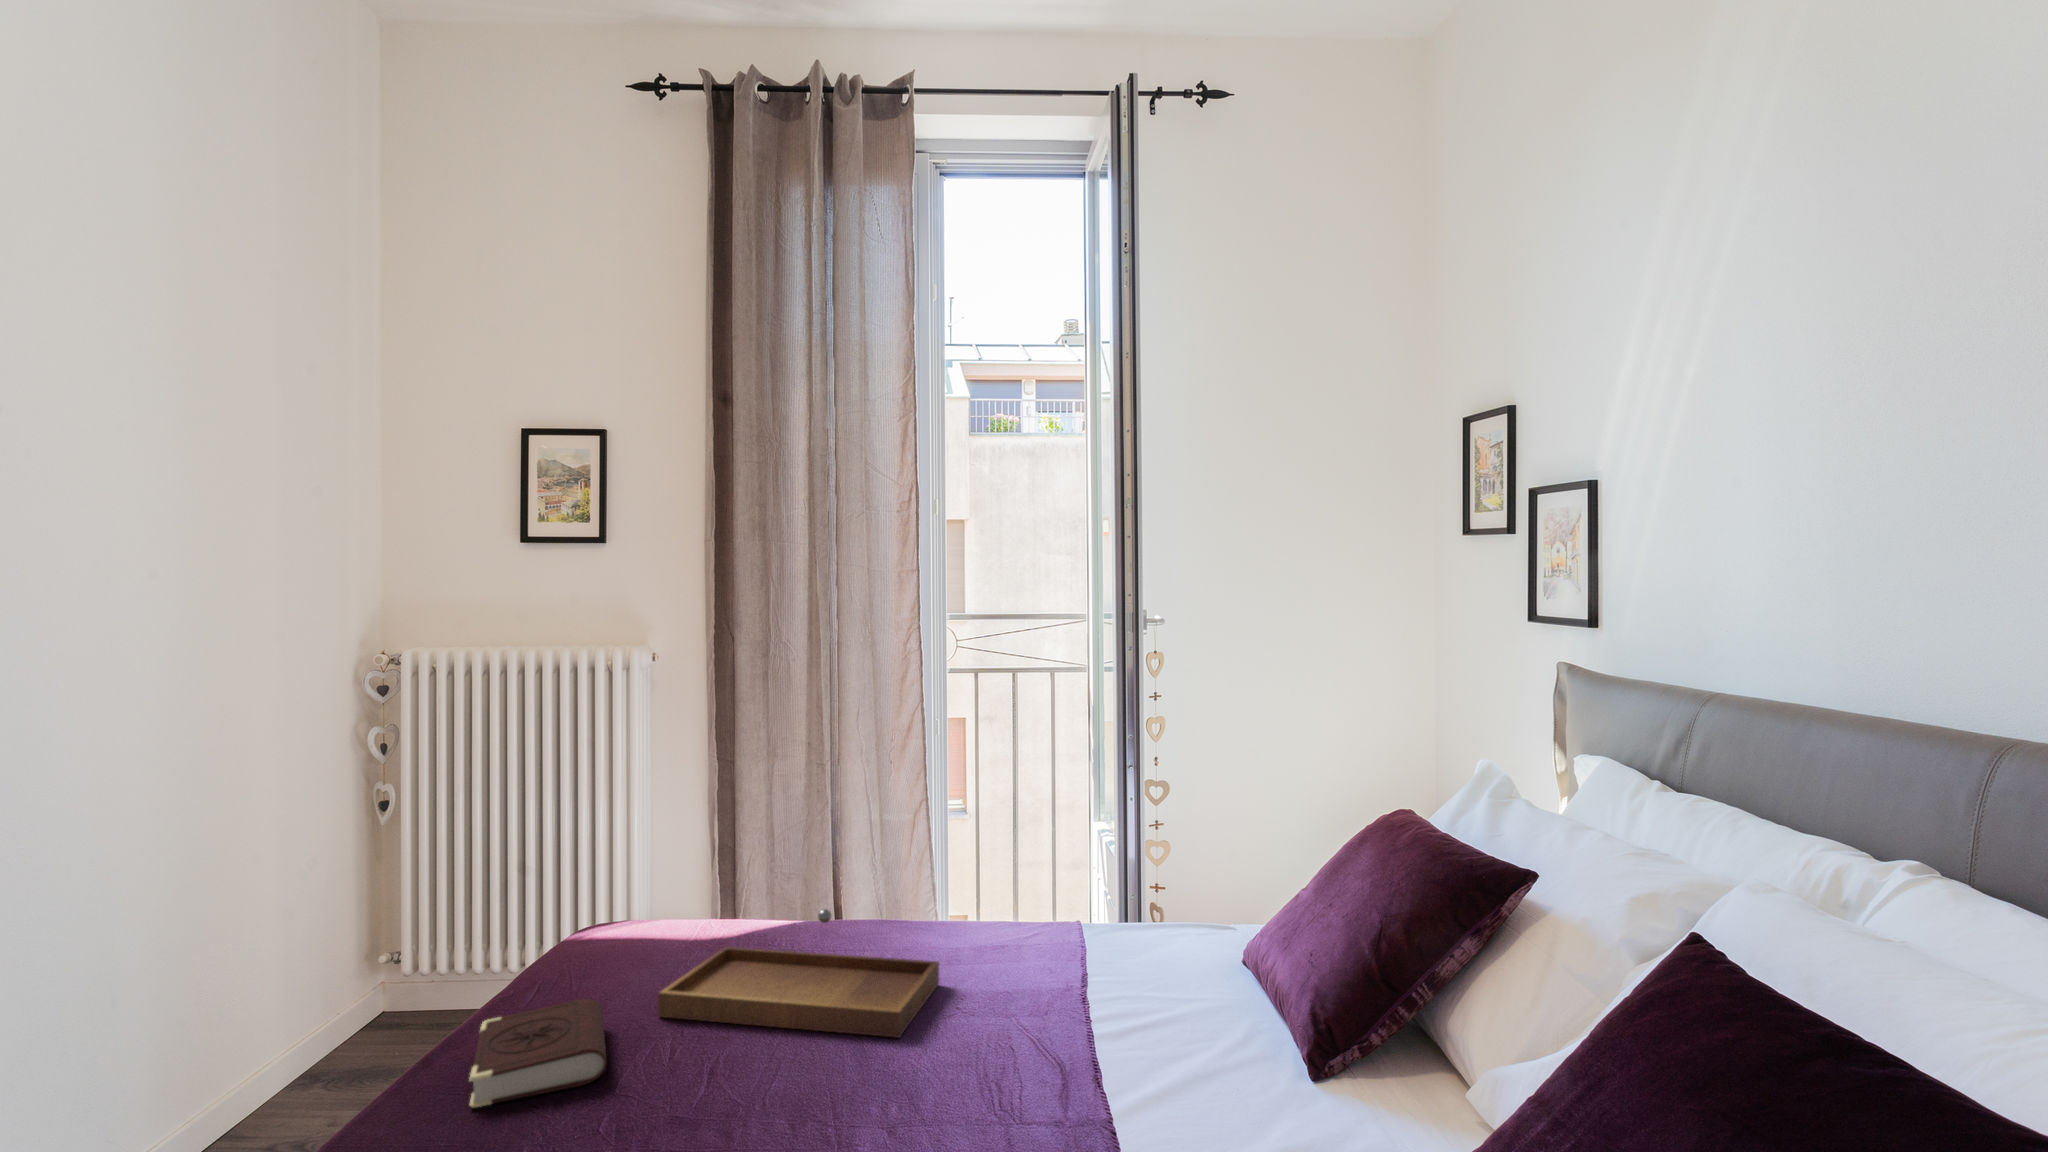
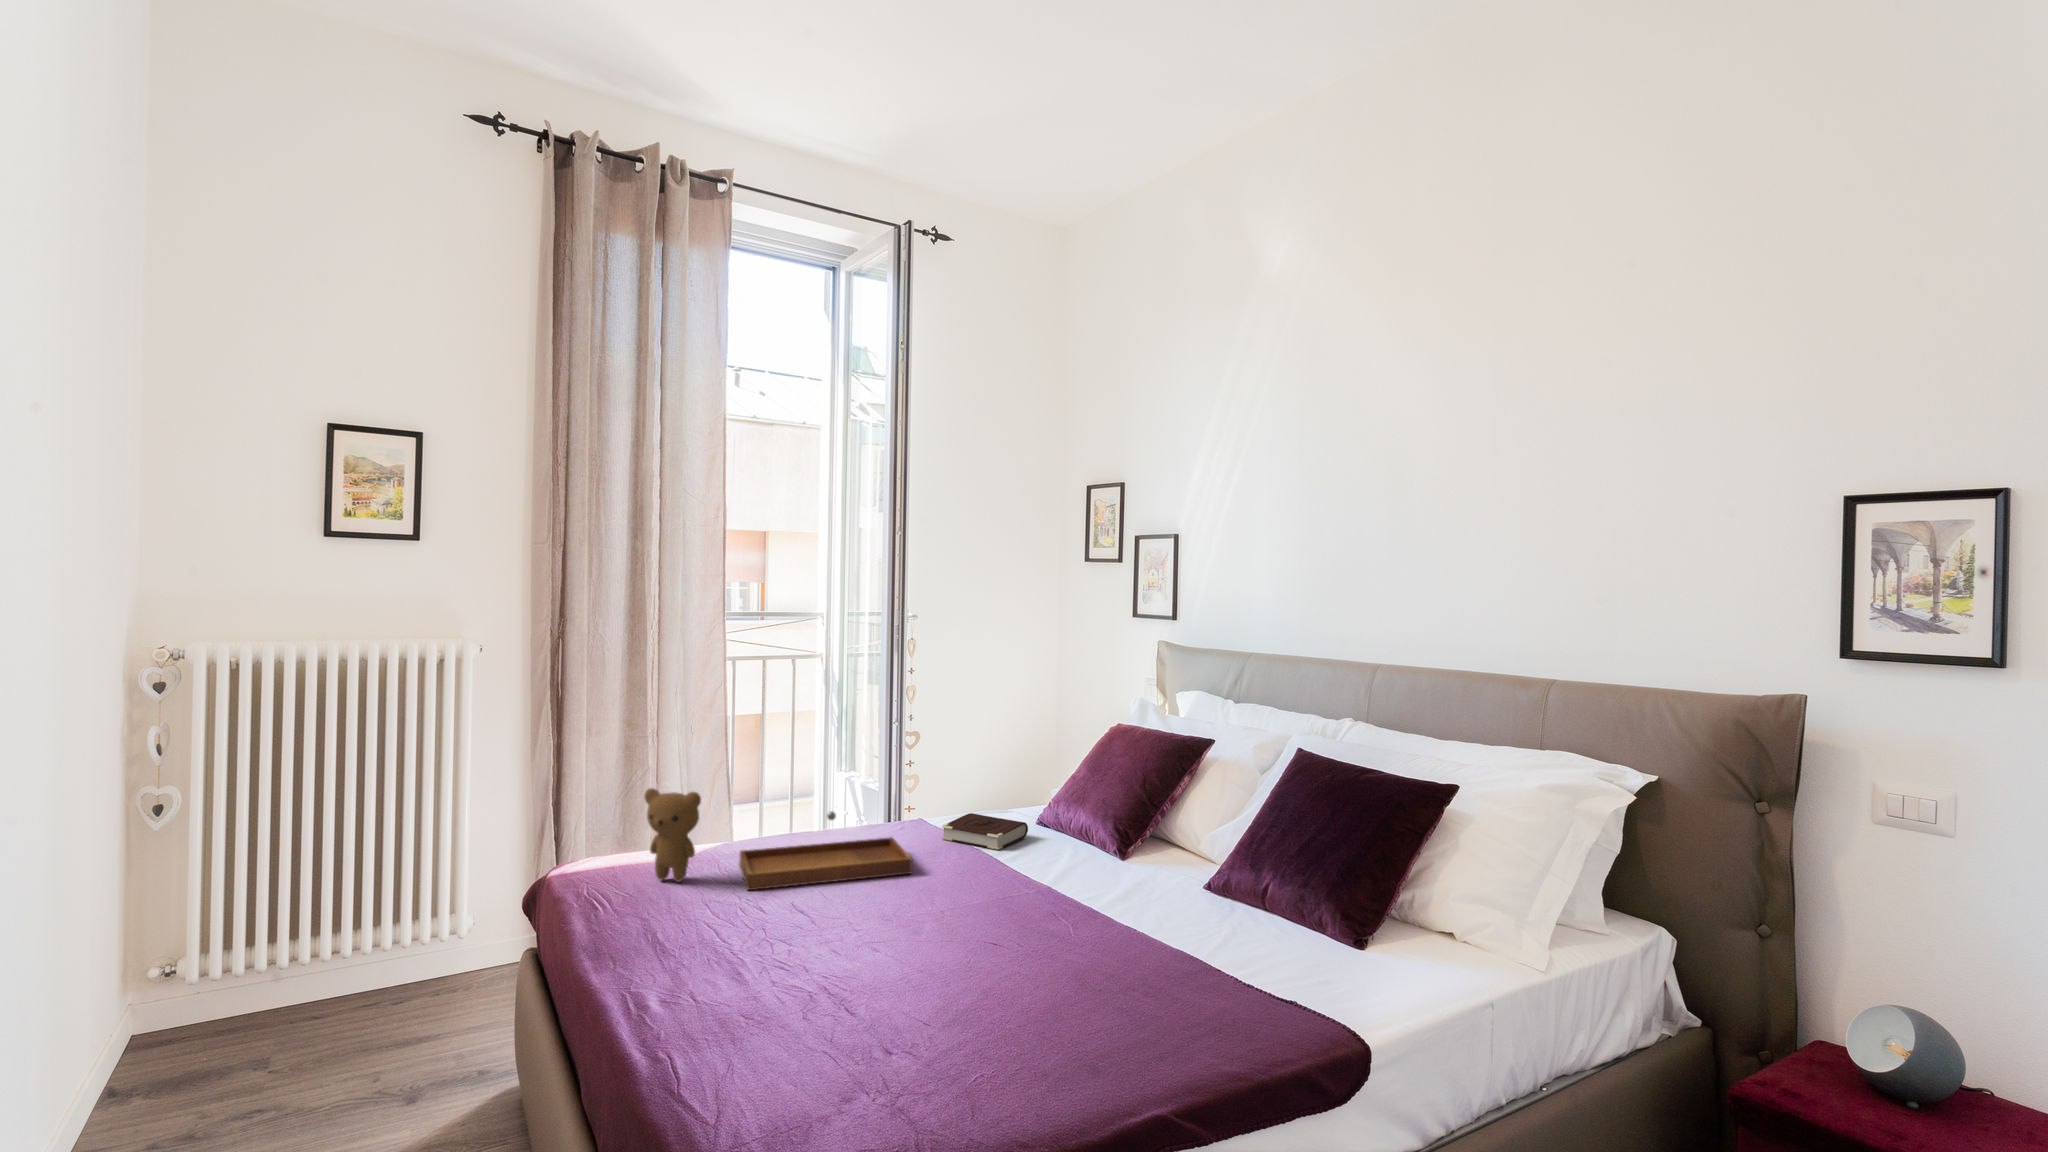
teddy bear: none [586,844,647,982] -> present [644,788,701,882]
book: present [469,999,607,1107] -> present [942,813,1028,850]

